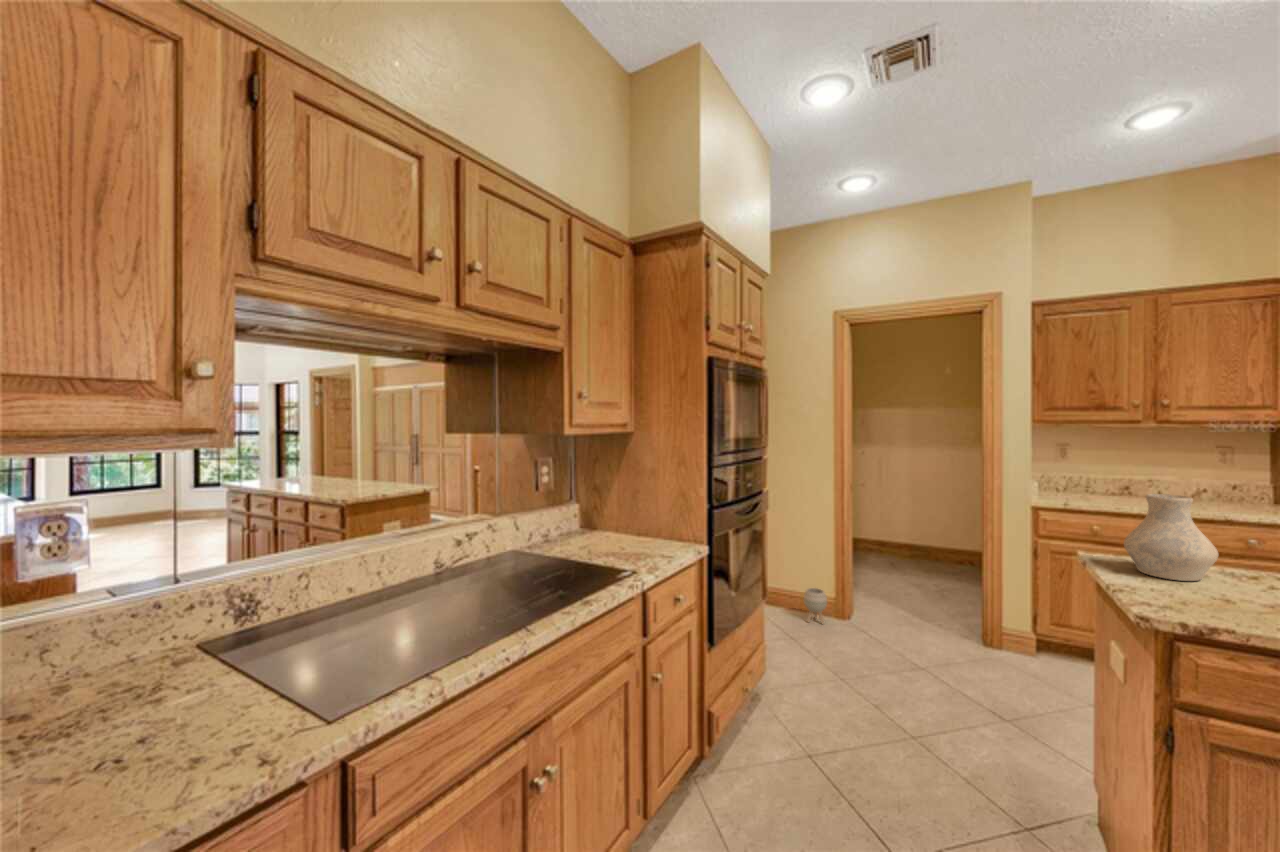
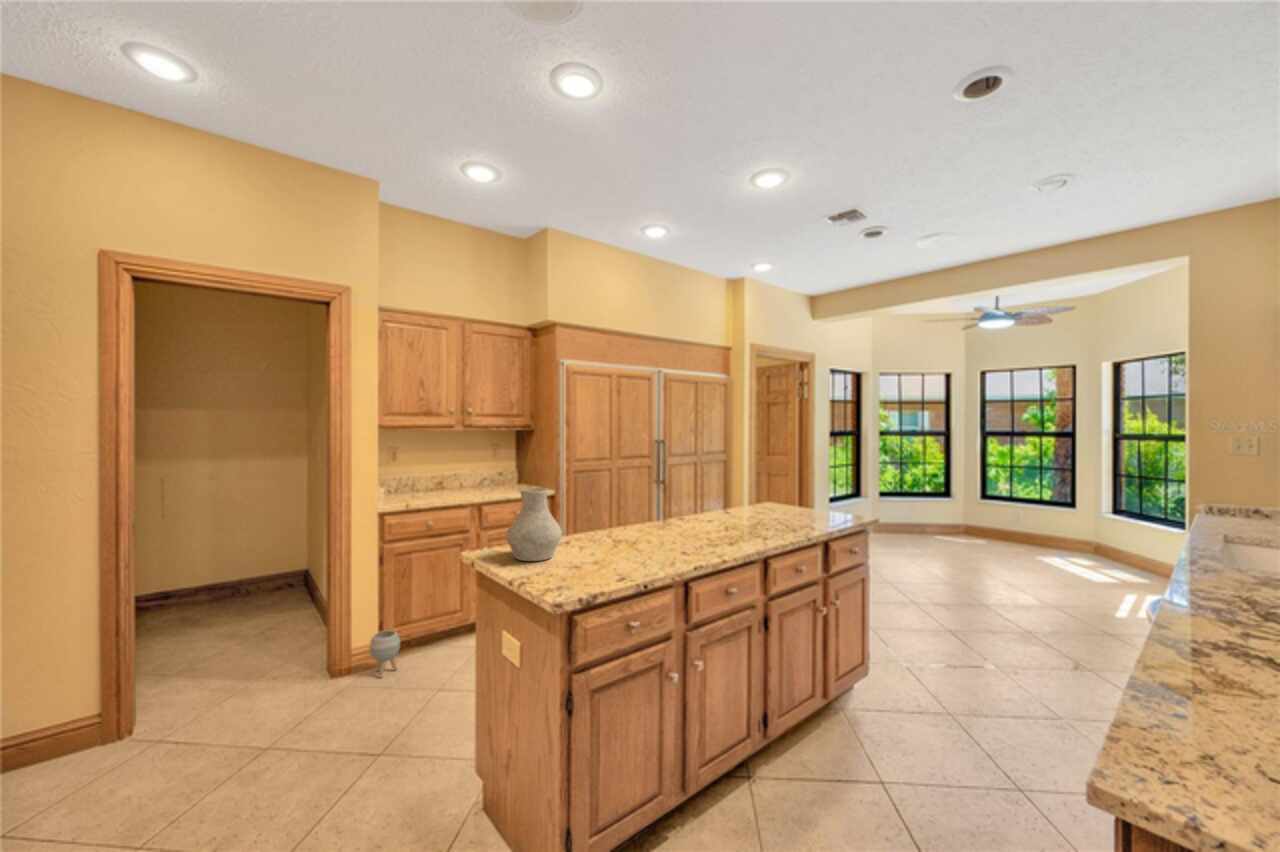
planter: present [804,588,827,624] -> present [369,630,400,678]

